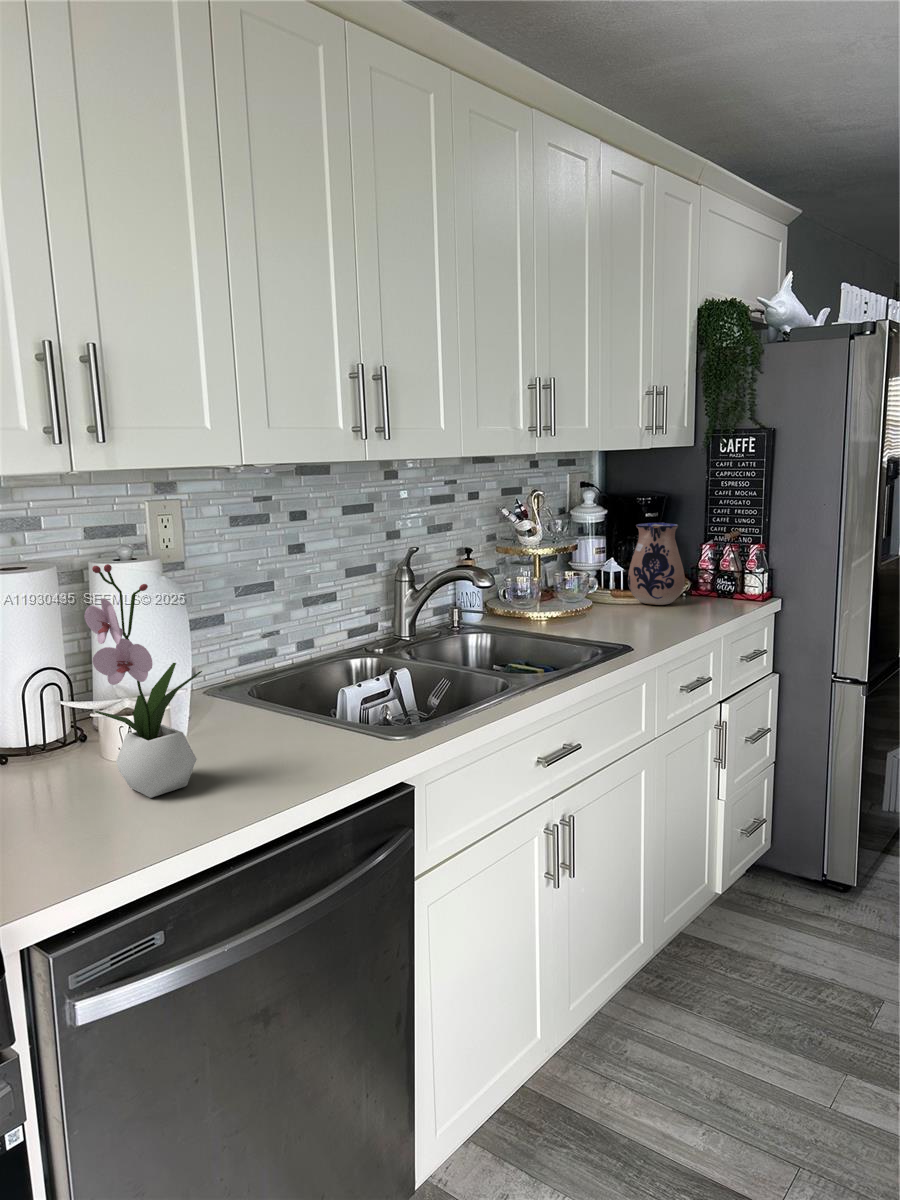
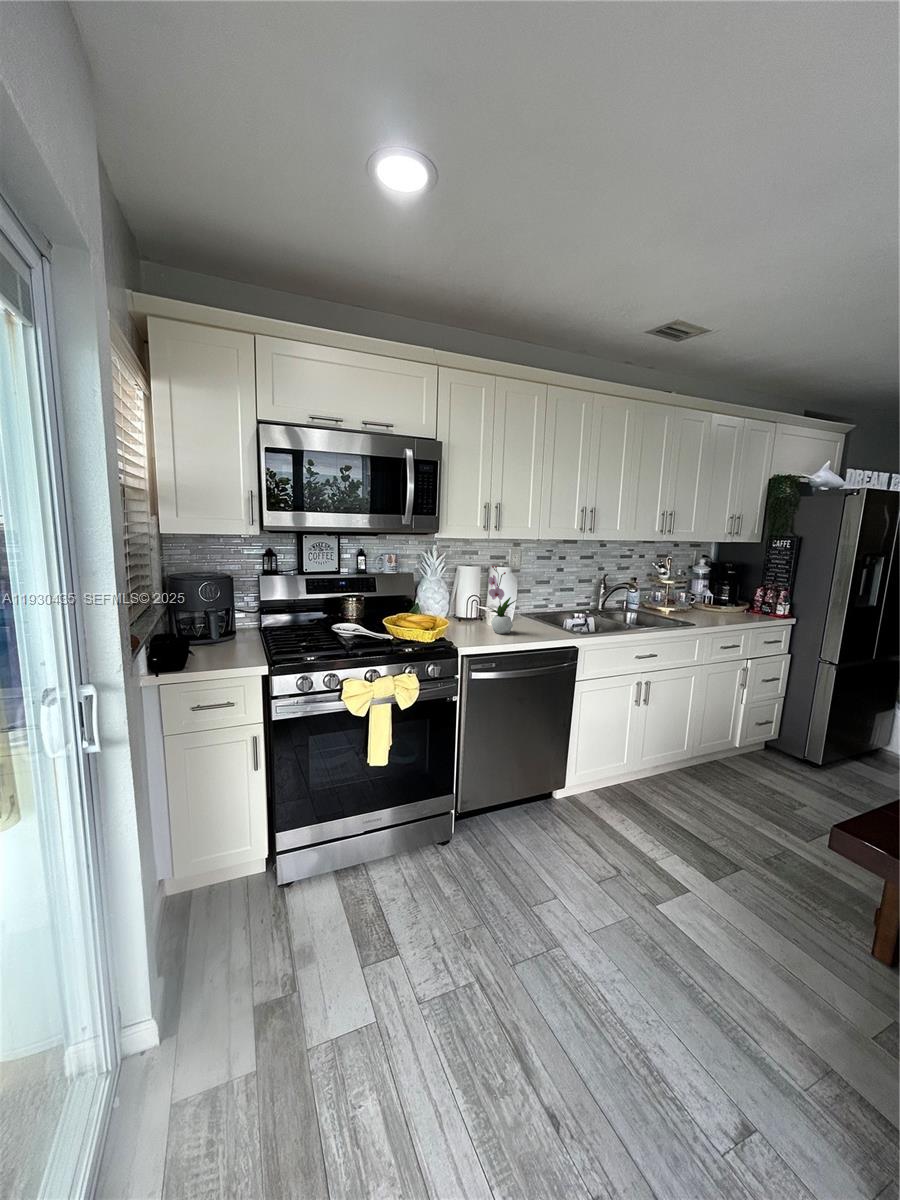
ceramic pitcher: present [628,523,685,605] -> none [713,576,742,614]

